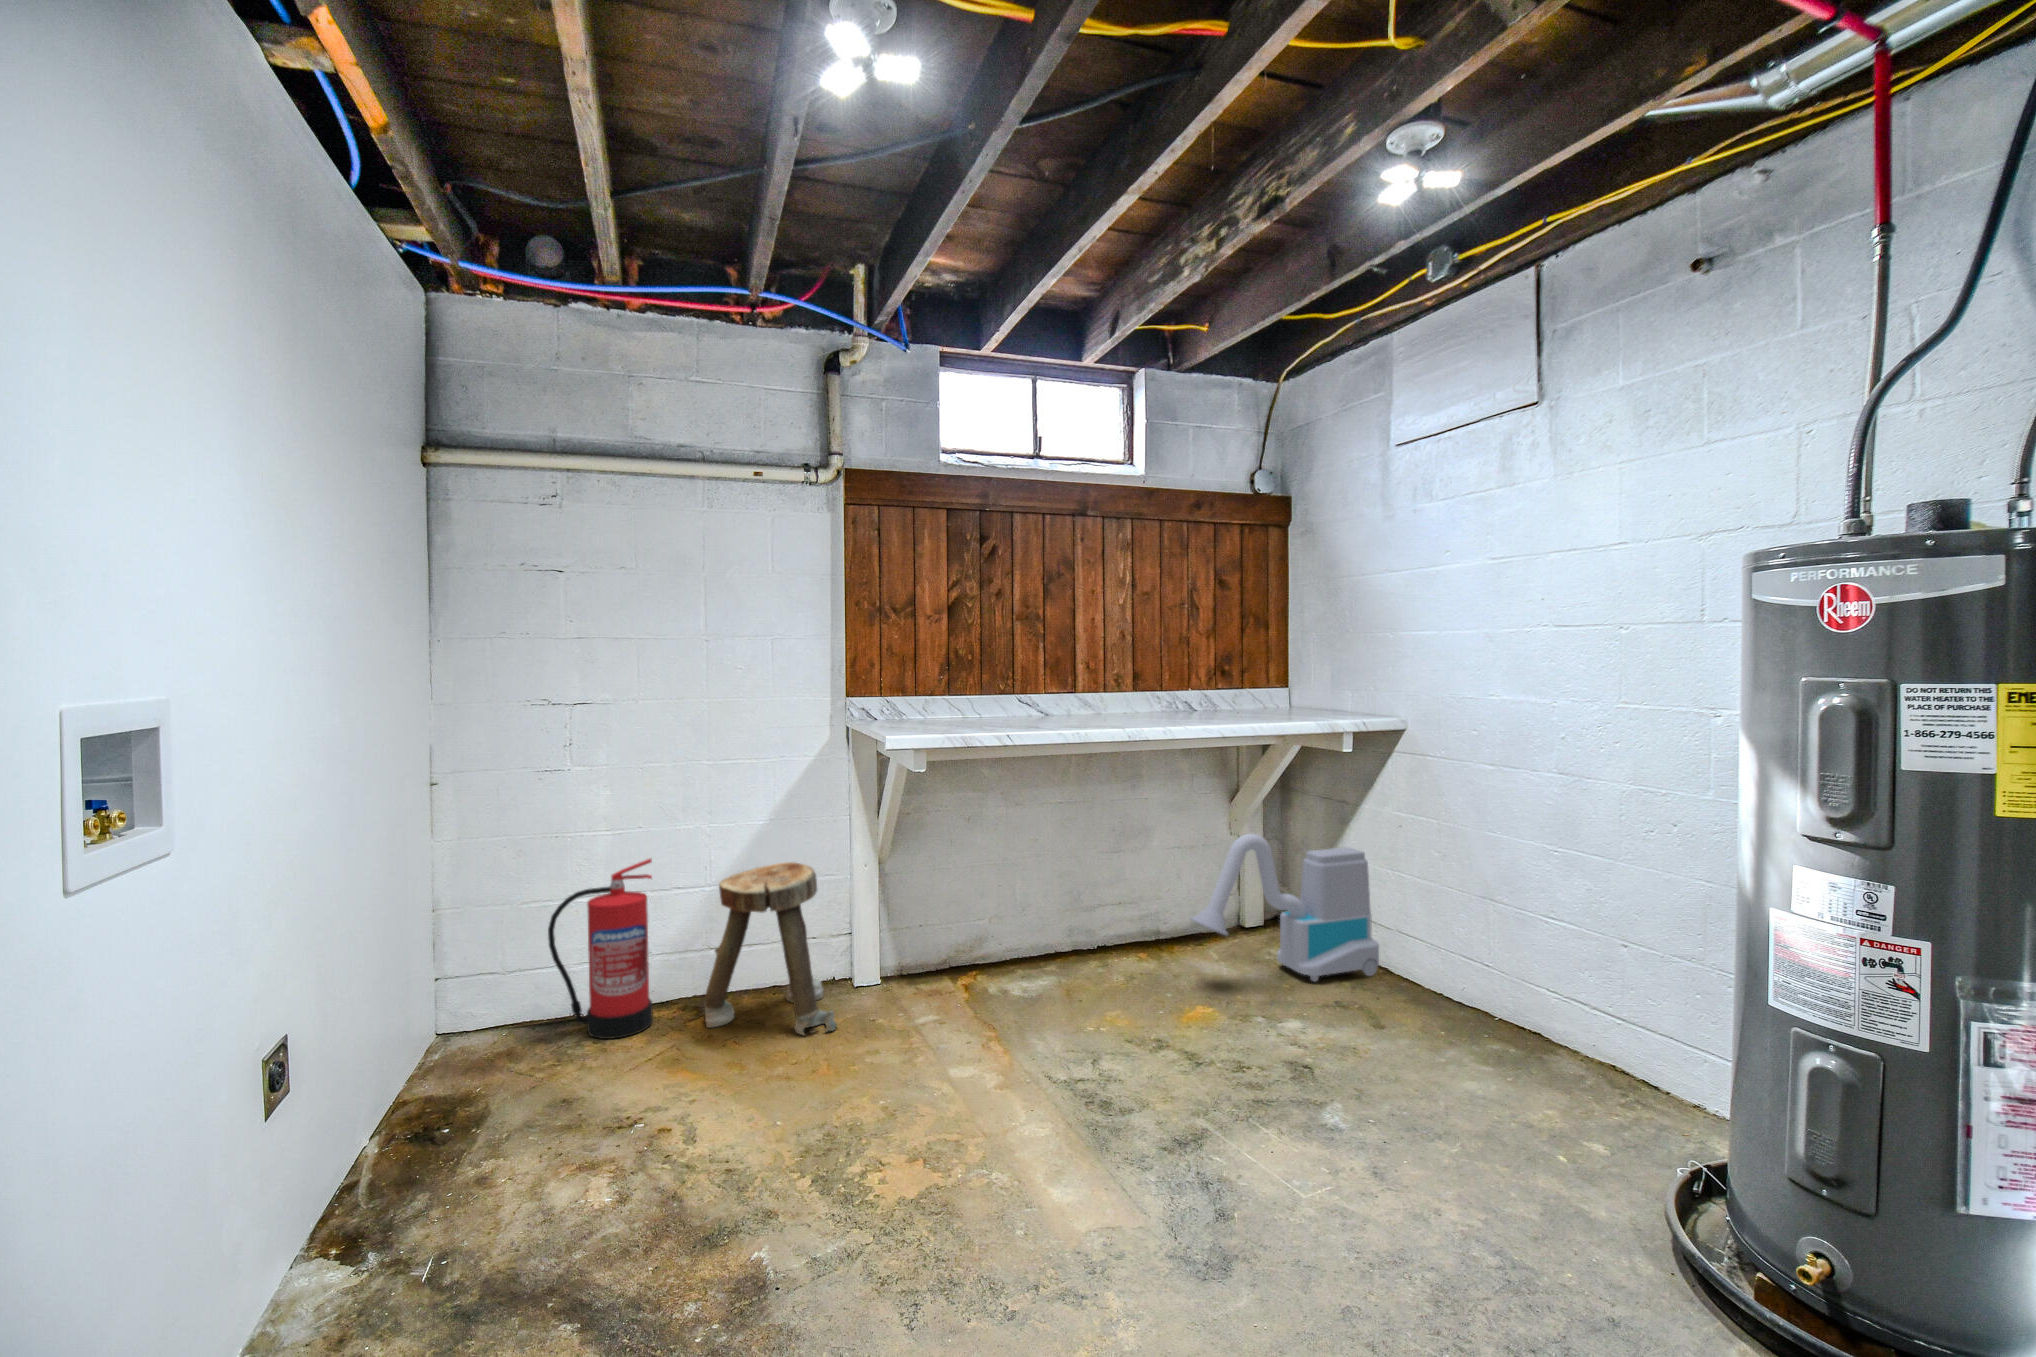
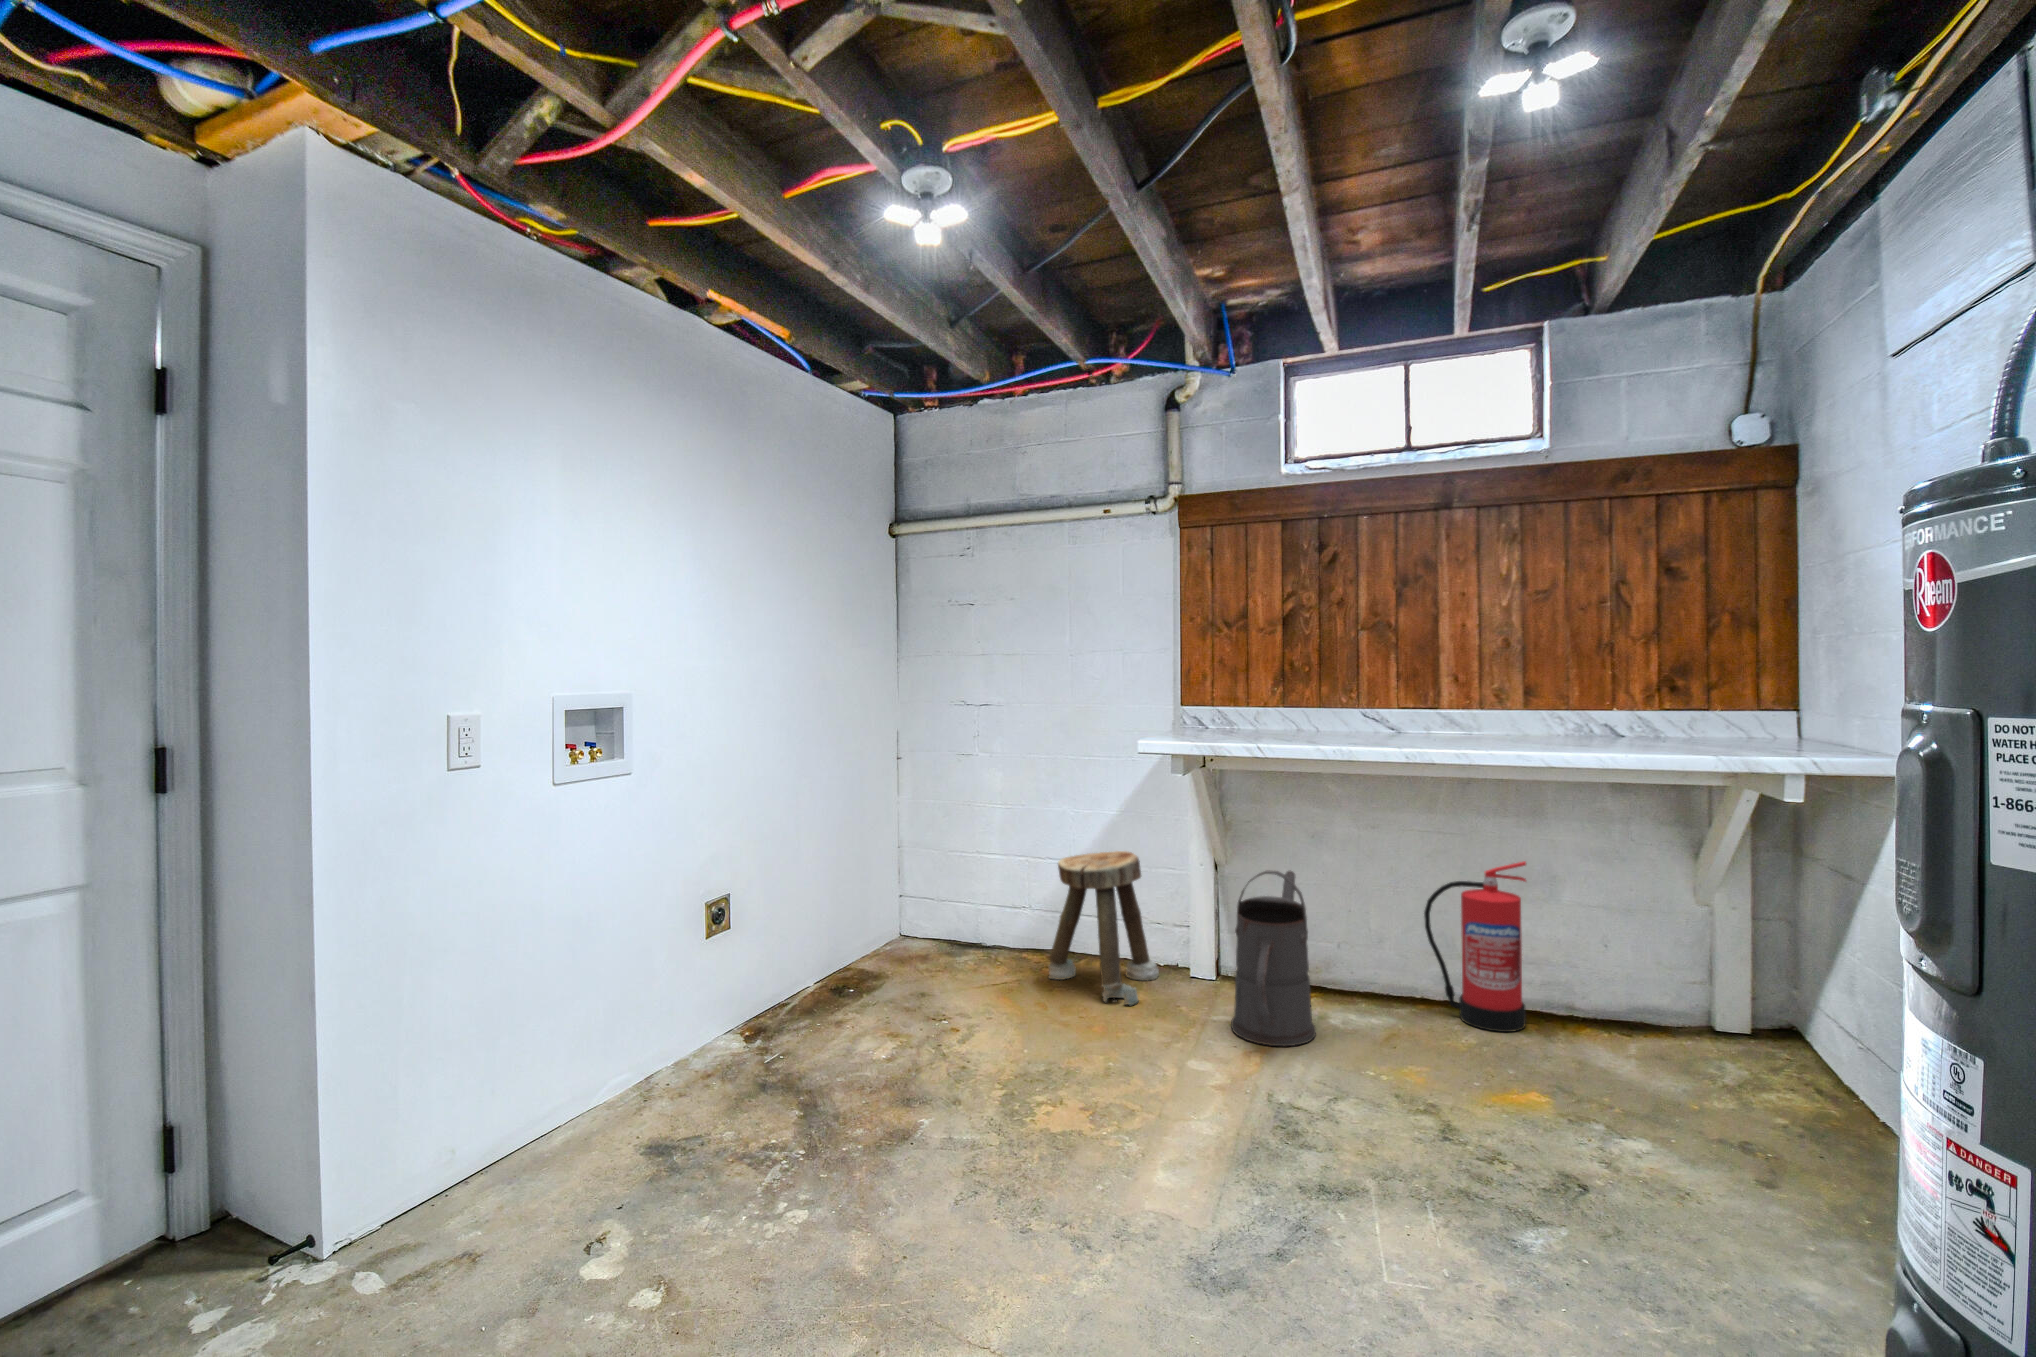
vacuum cleaner: present [1190,834,1379,982] -> none [1535,894,1869,1132]
watering can: none [946,856,1026,1031] -> present [1231,871,1316,1046]
fire extinguisher: present [548,859,653,1039] -> present [1424,861,1526,1032]

